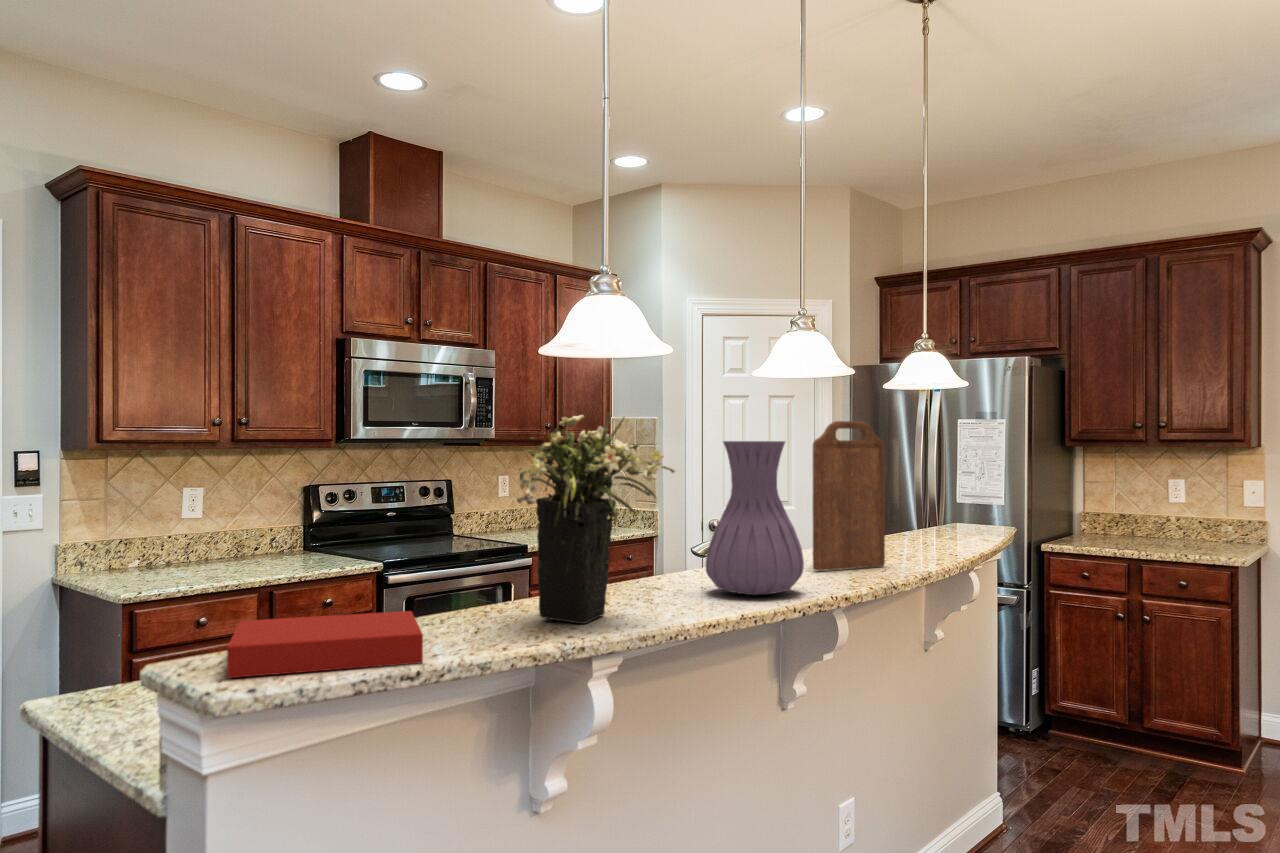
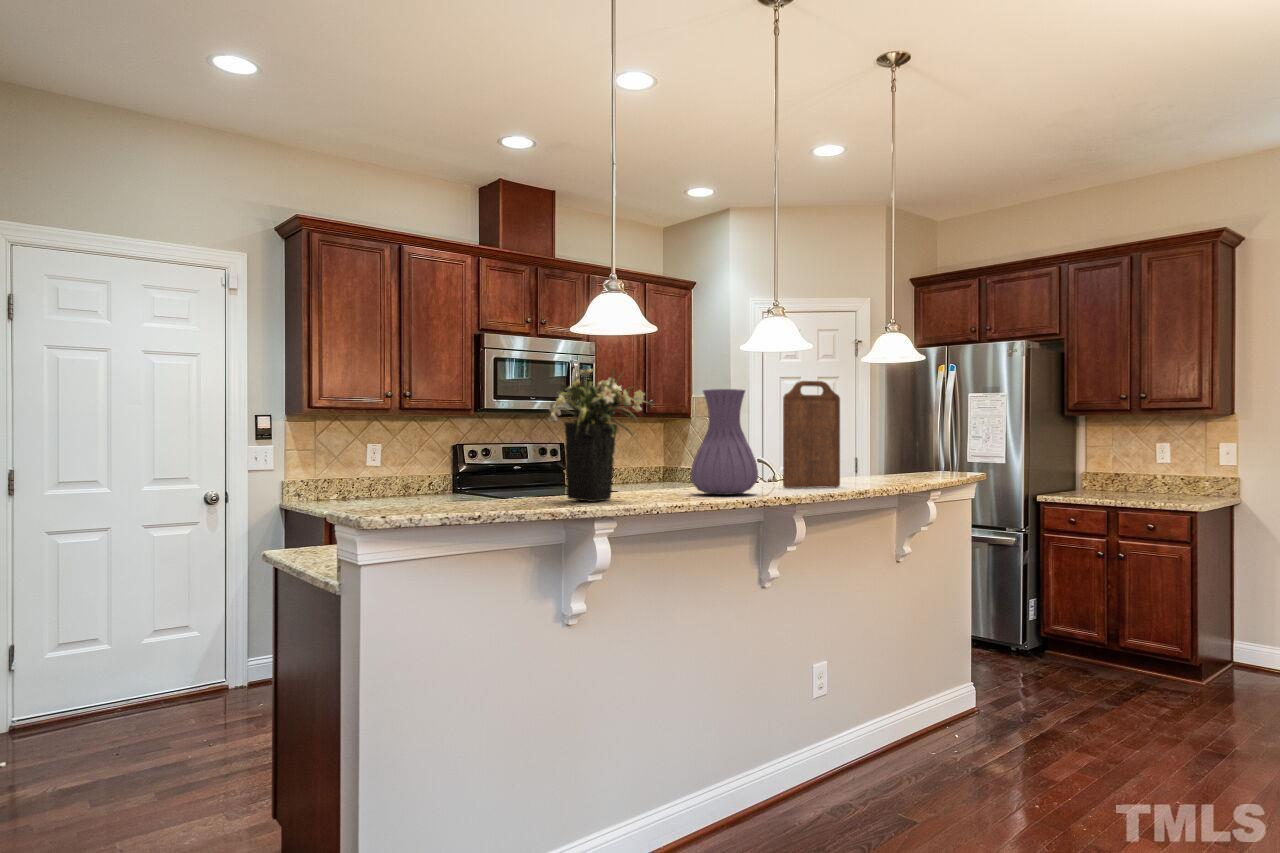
book: present [227,611,423,678] -> none [371,488,484,513]

